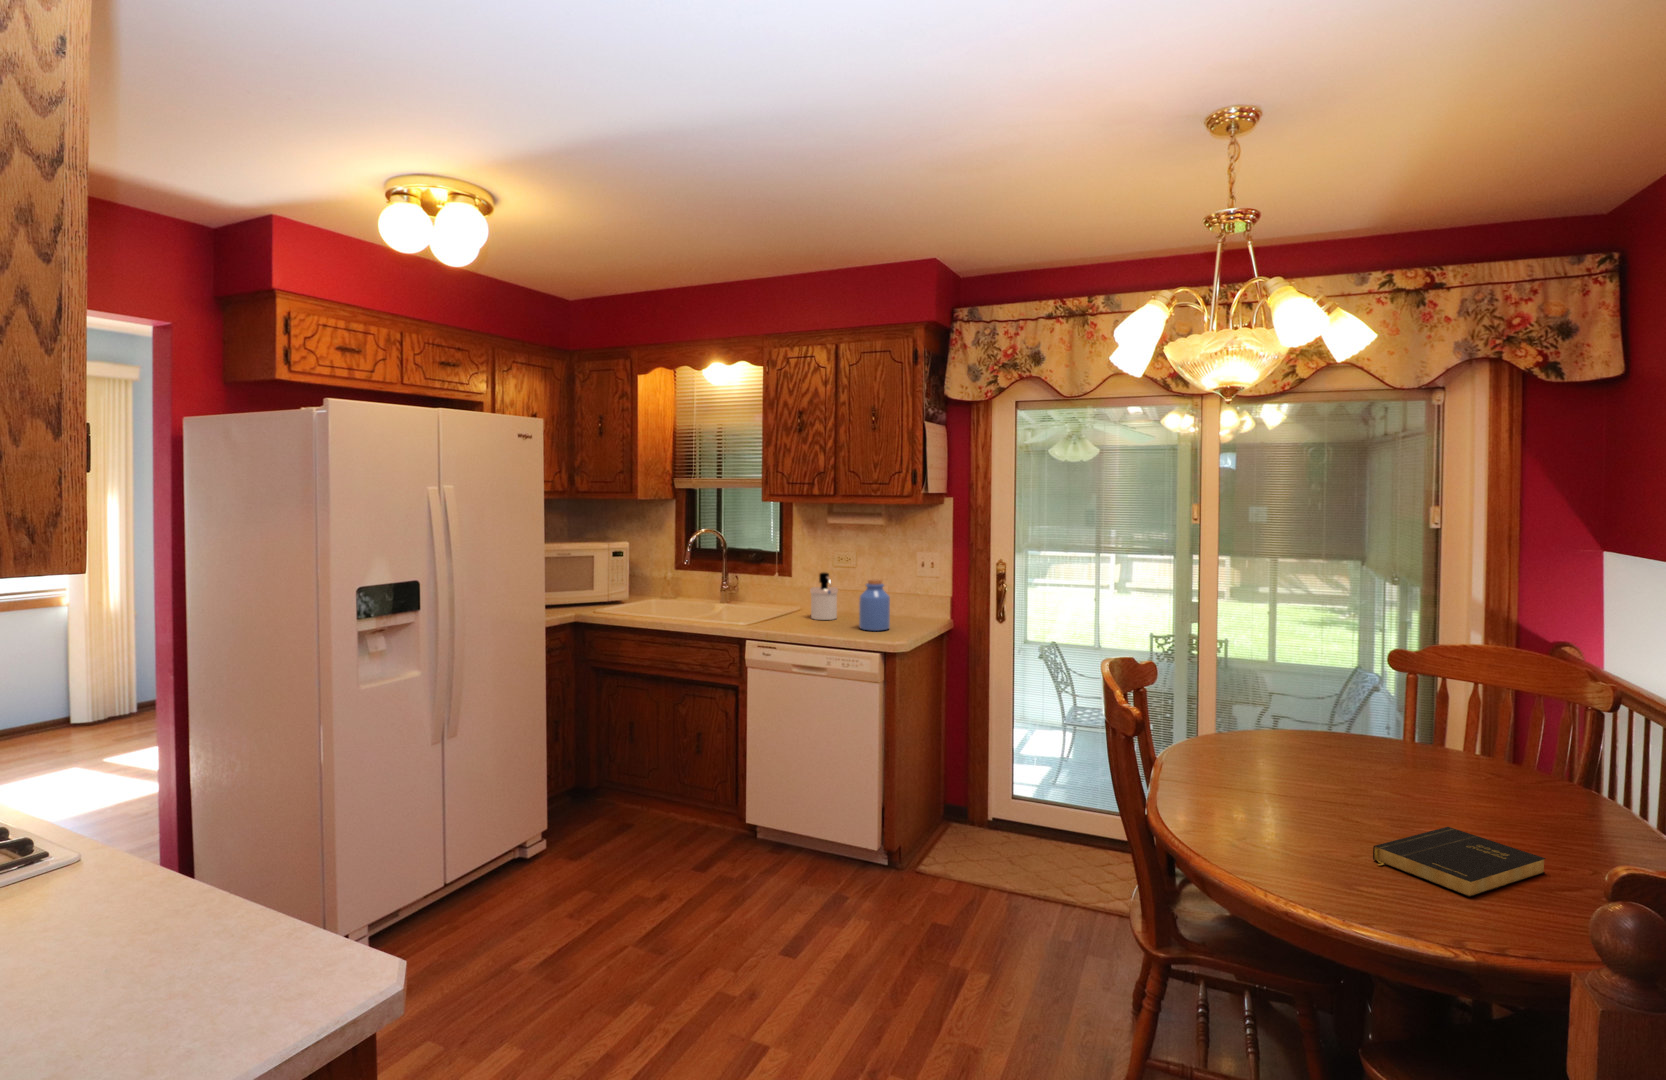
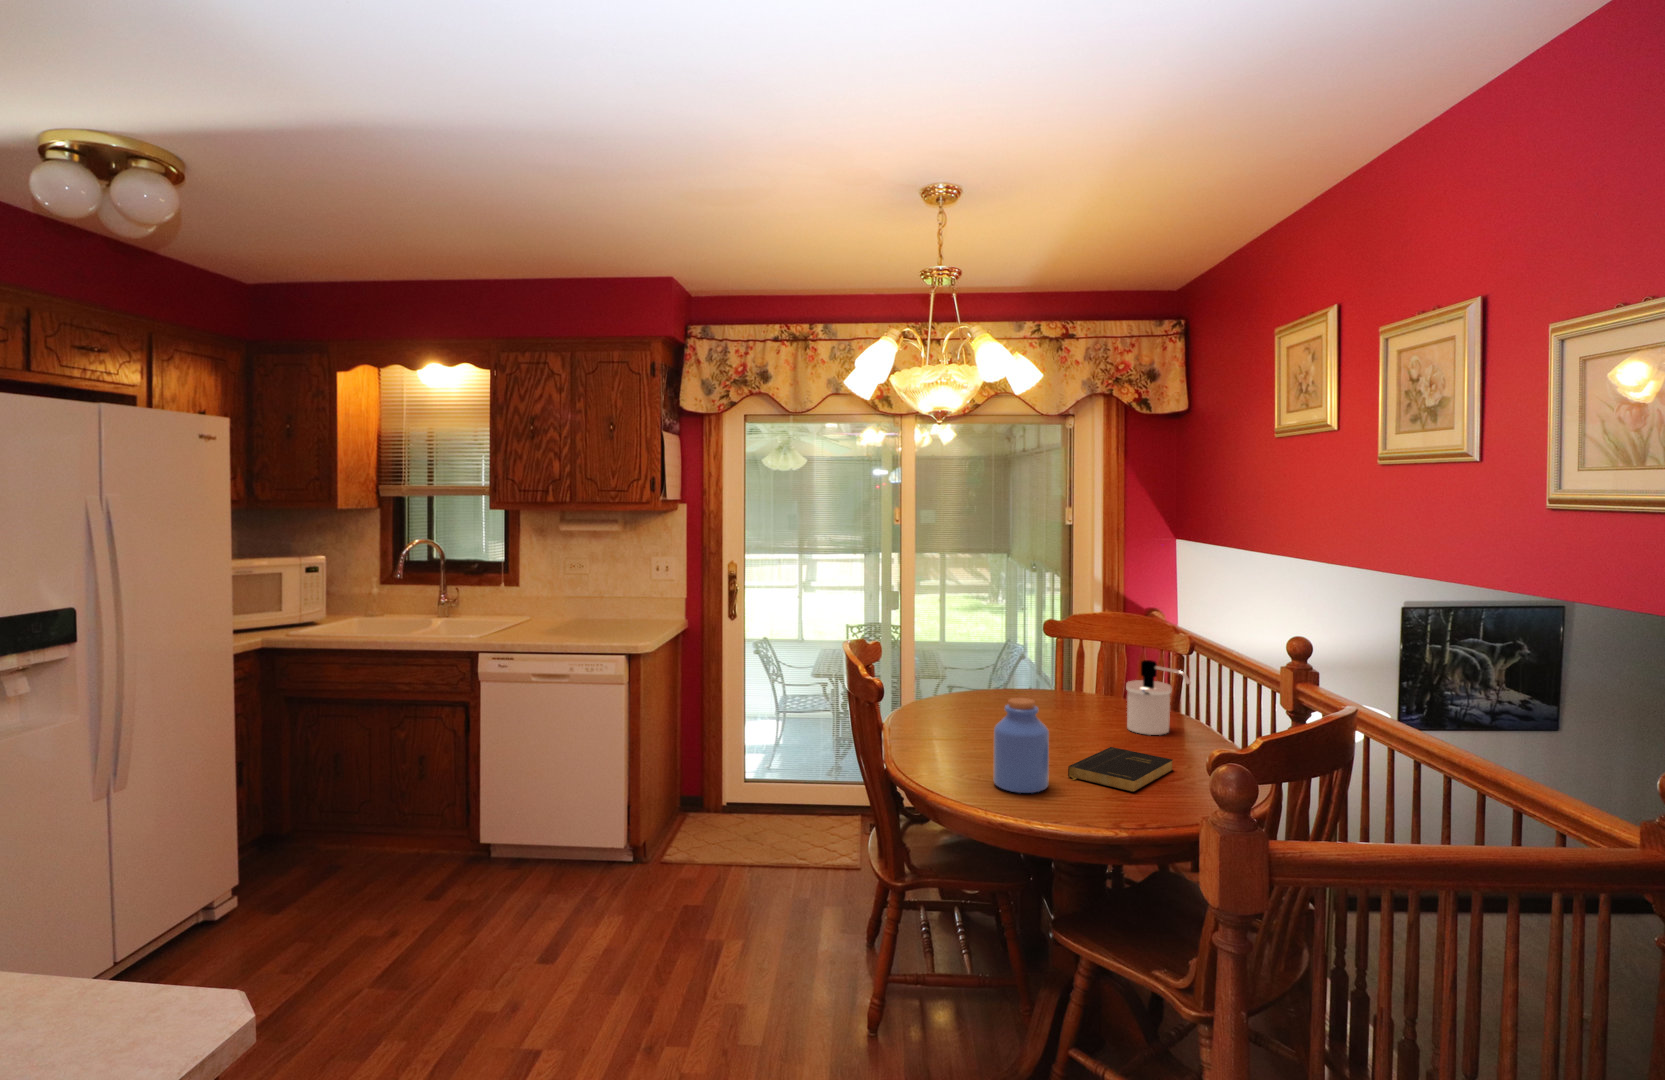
soap dispenser: present [810,572,838,620] -> present [1126,660,1190,735]
jar: present [859,579,890,631] -> present [994,698,1049,793]

